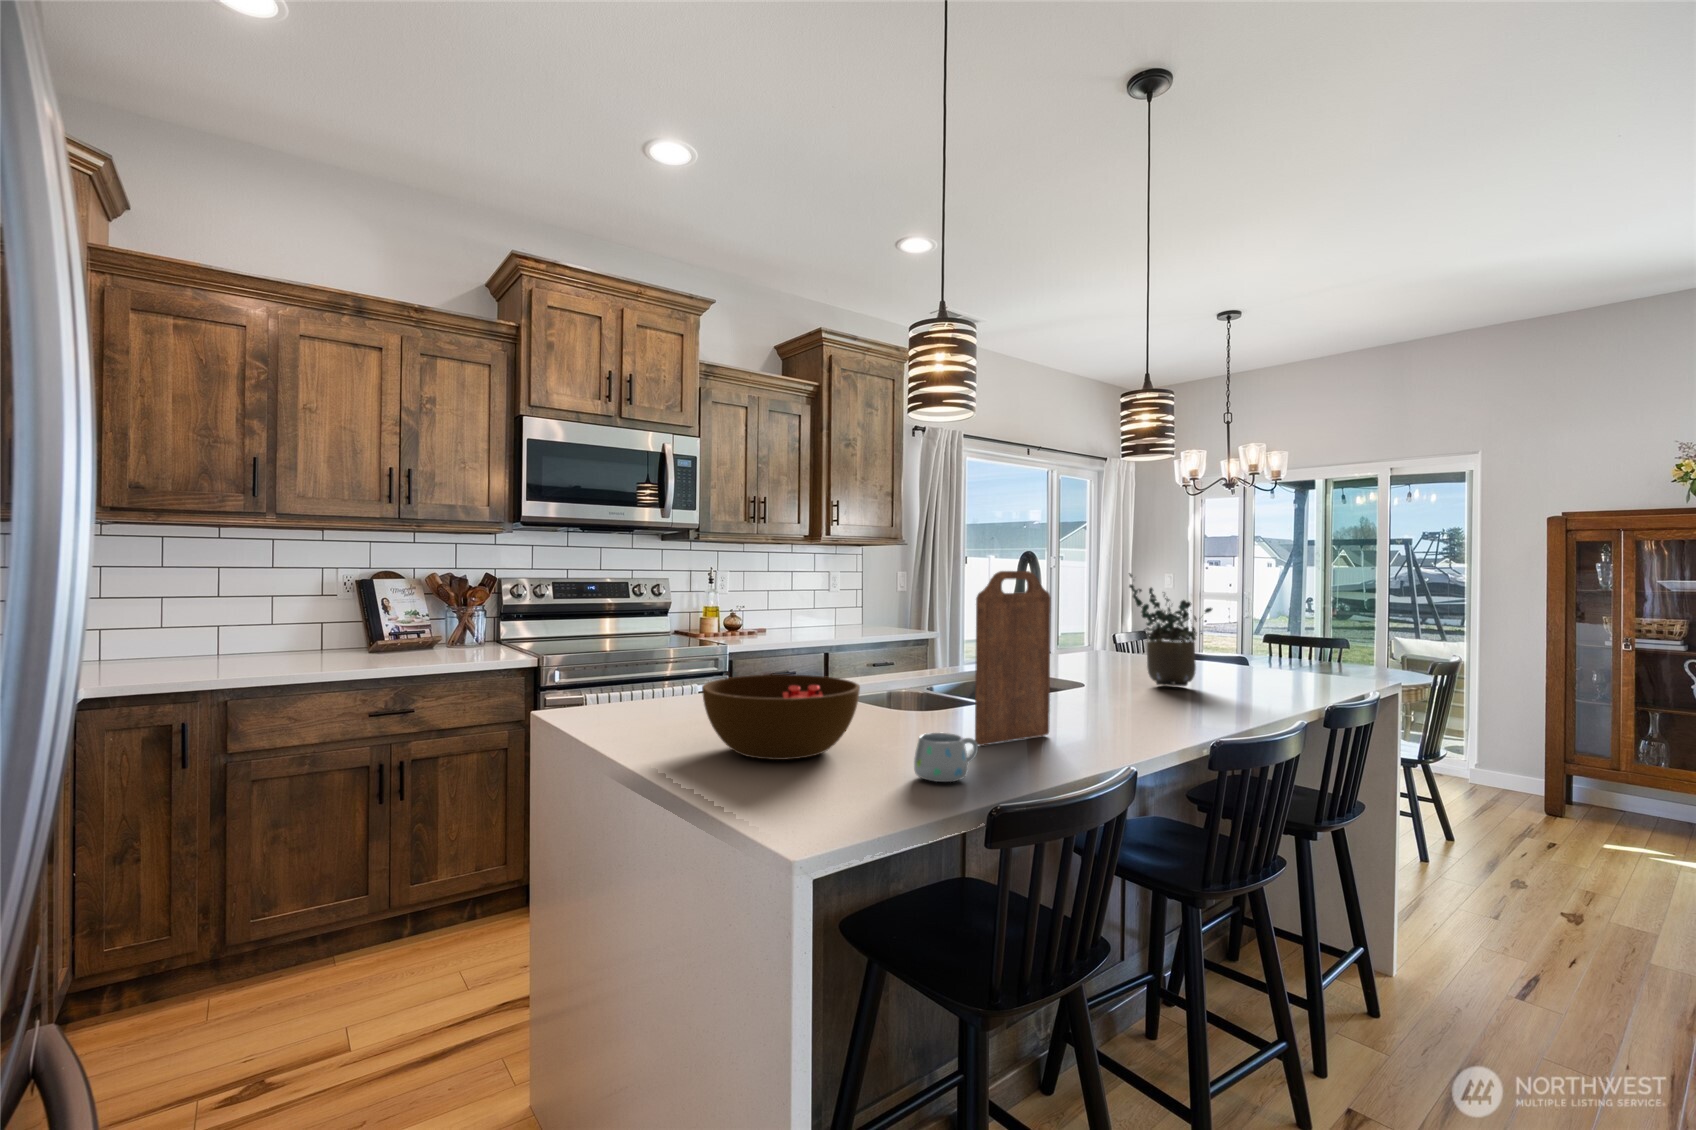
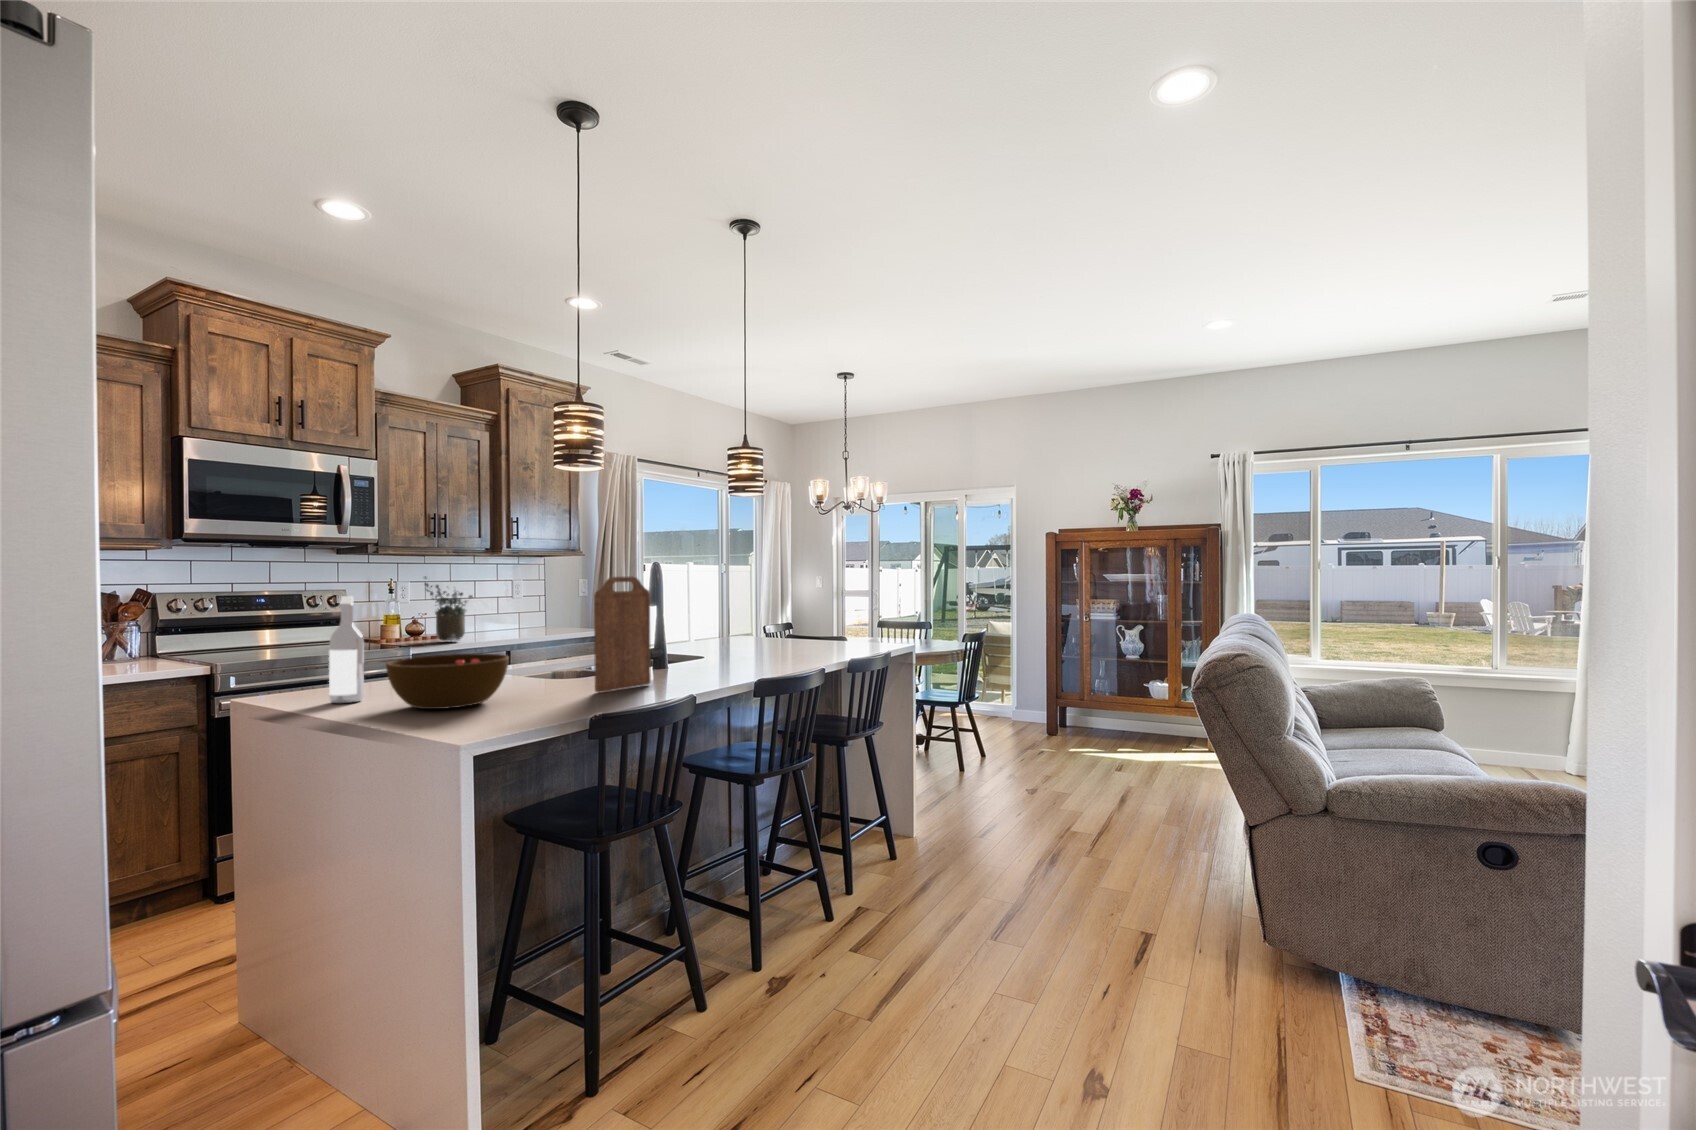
potted plant: present [1129,573,1212,686] -> present [425,576,473,641]
wine bottle: none [638,590,678,732] -> present [329,596,364,703]
mug: present [914,733,978,782] -> none [542,681,587,710]

